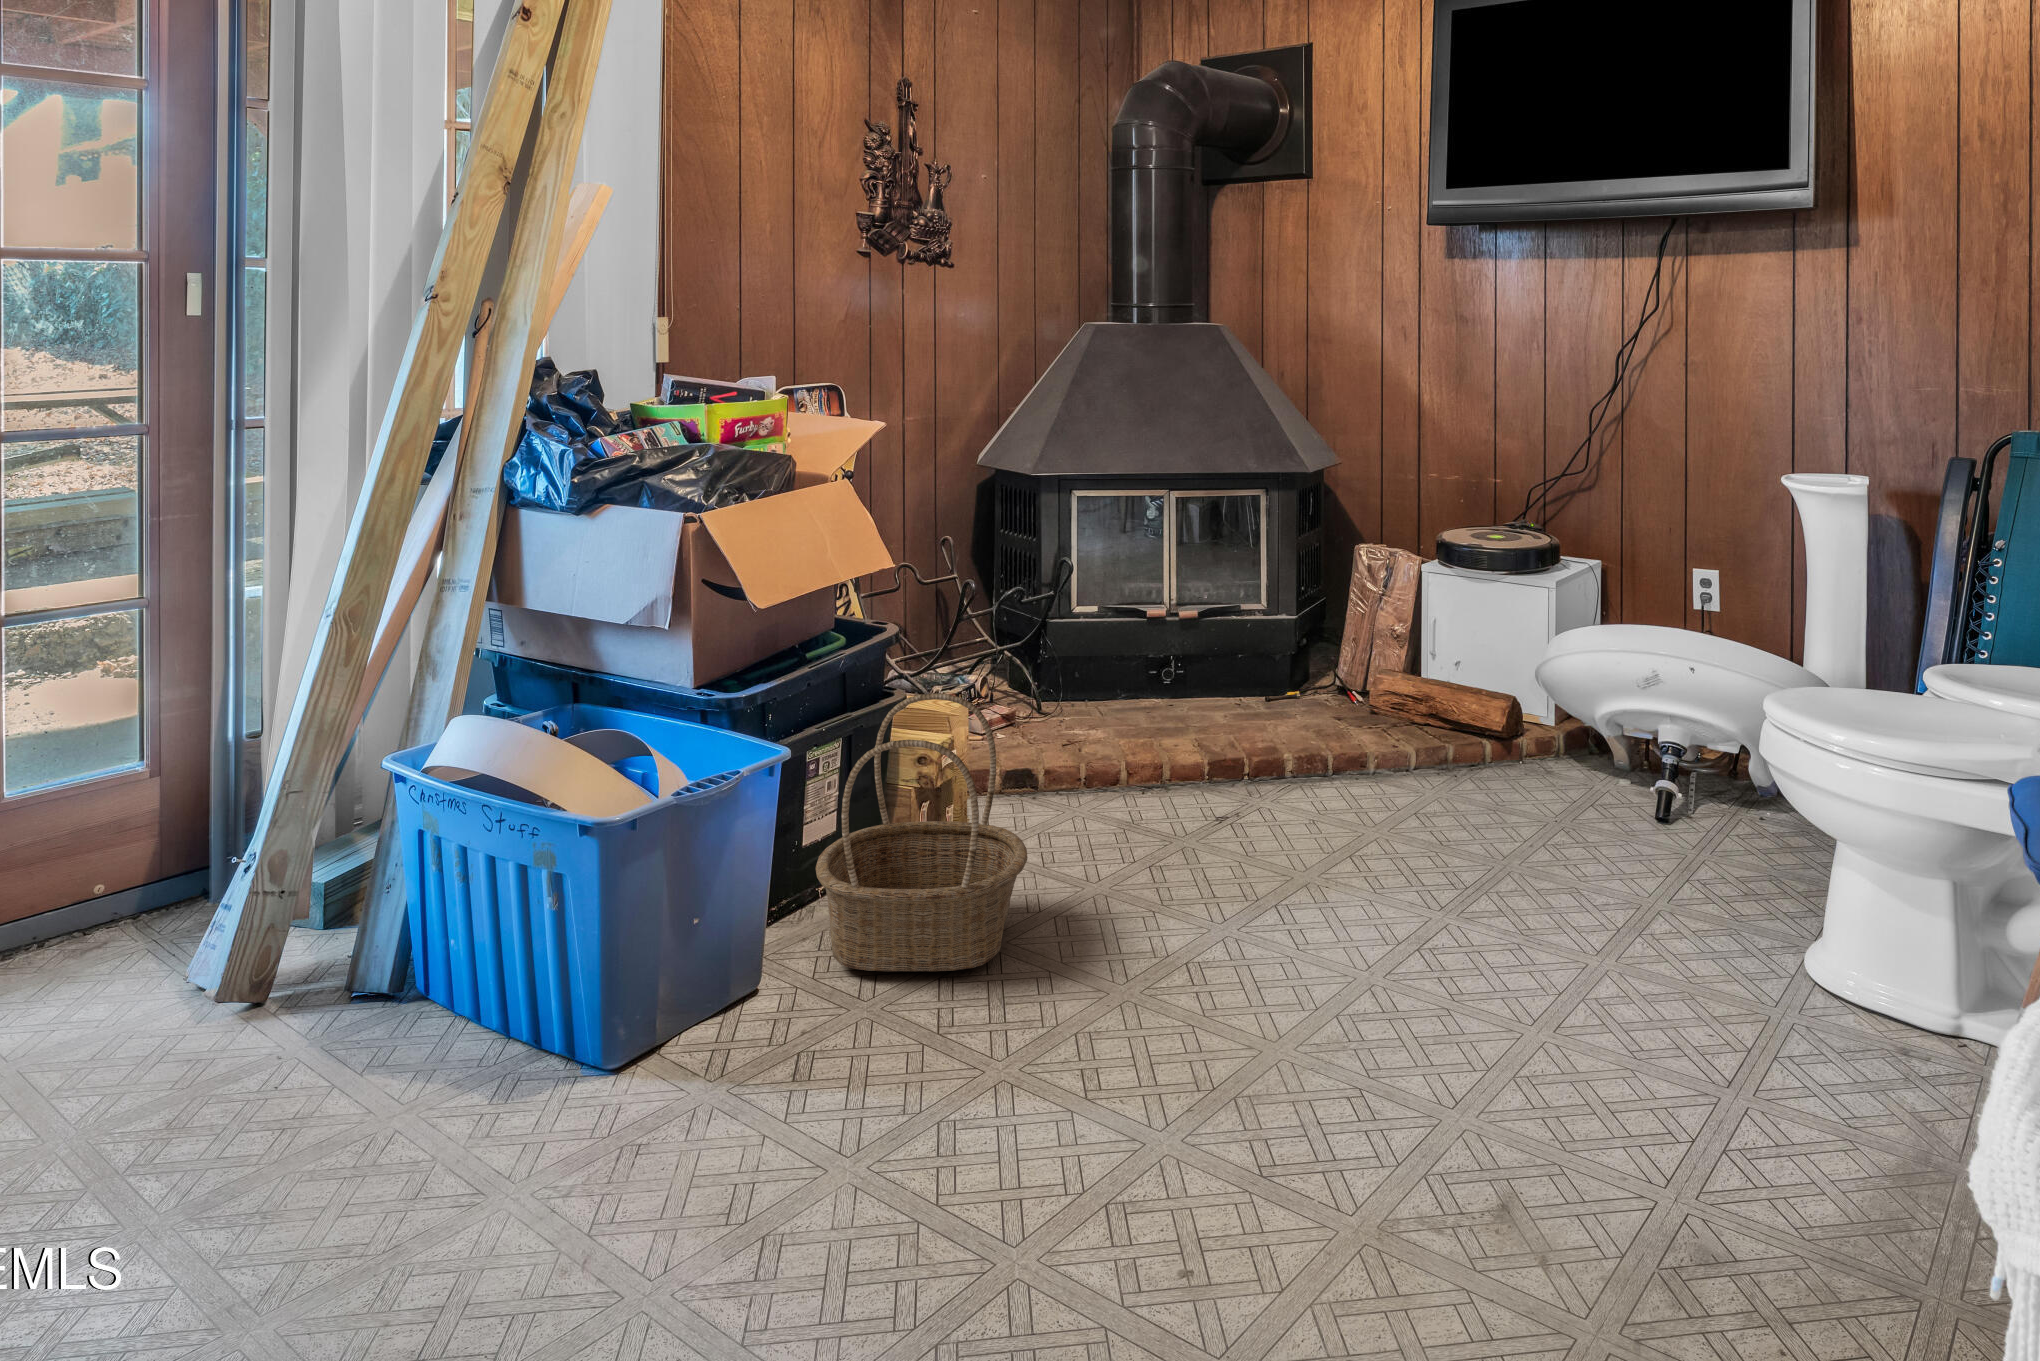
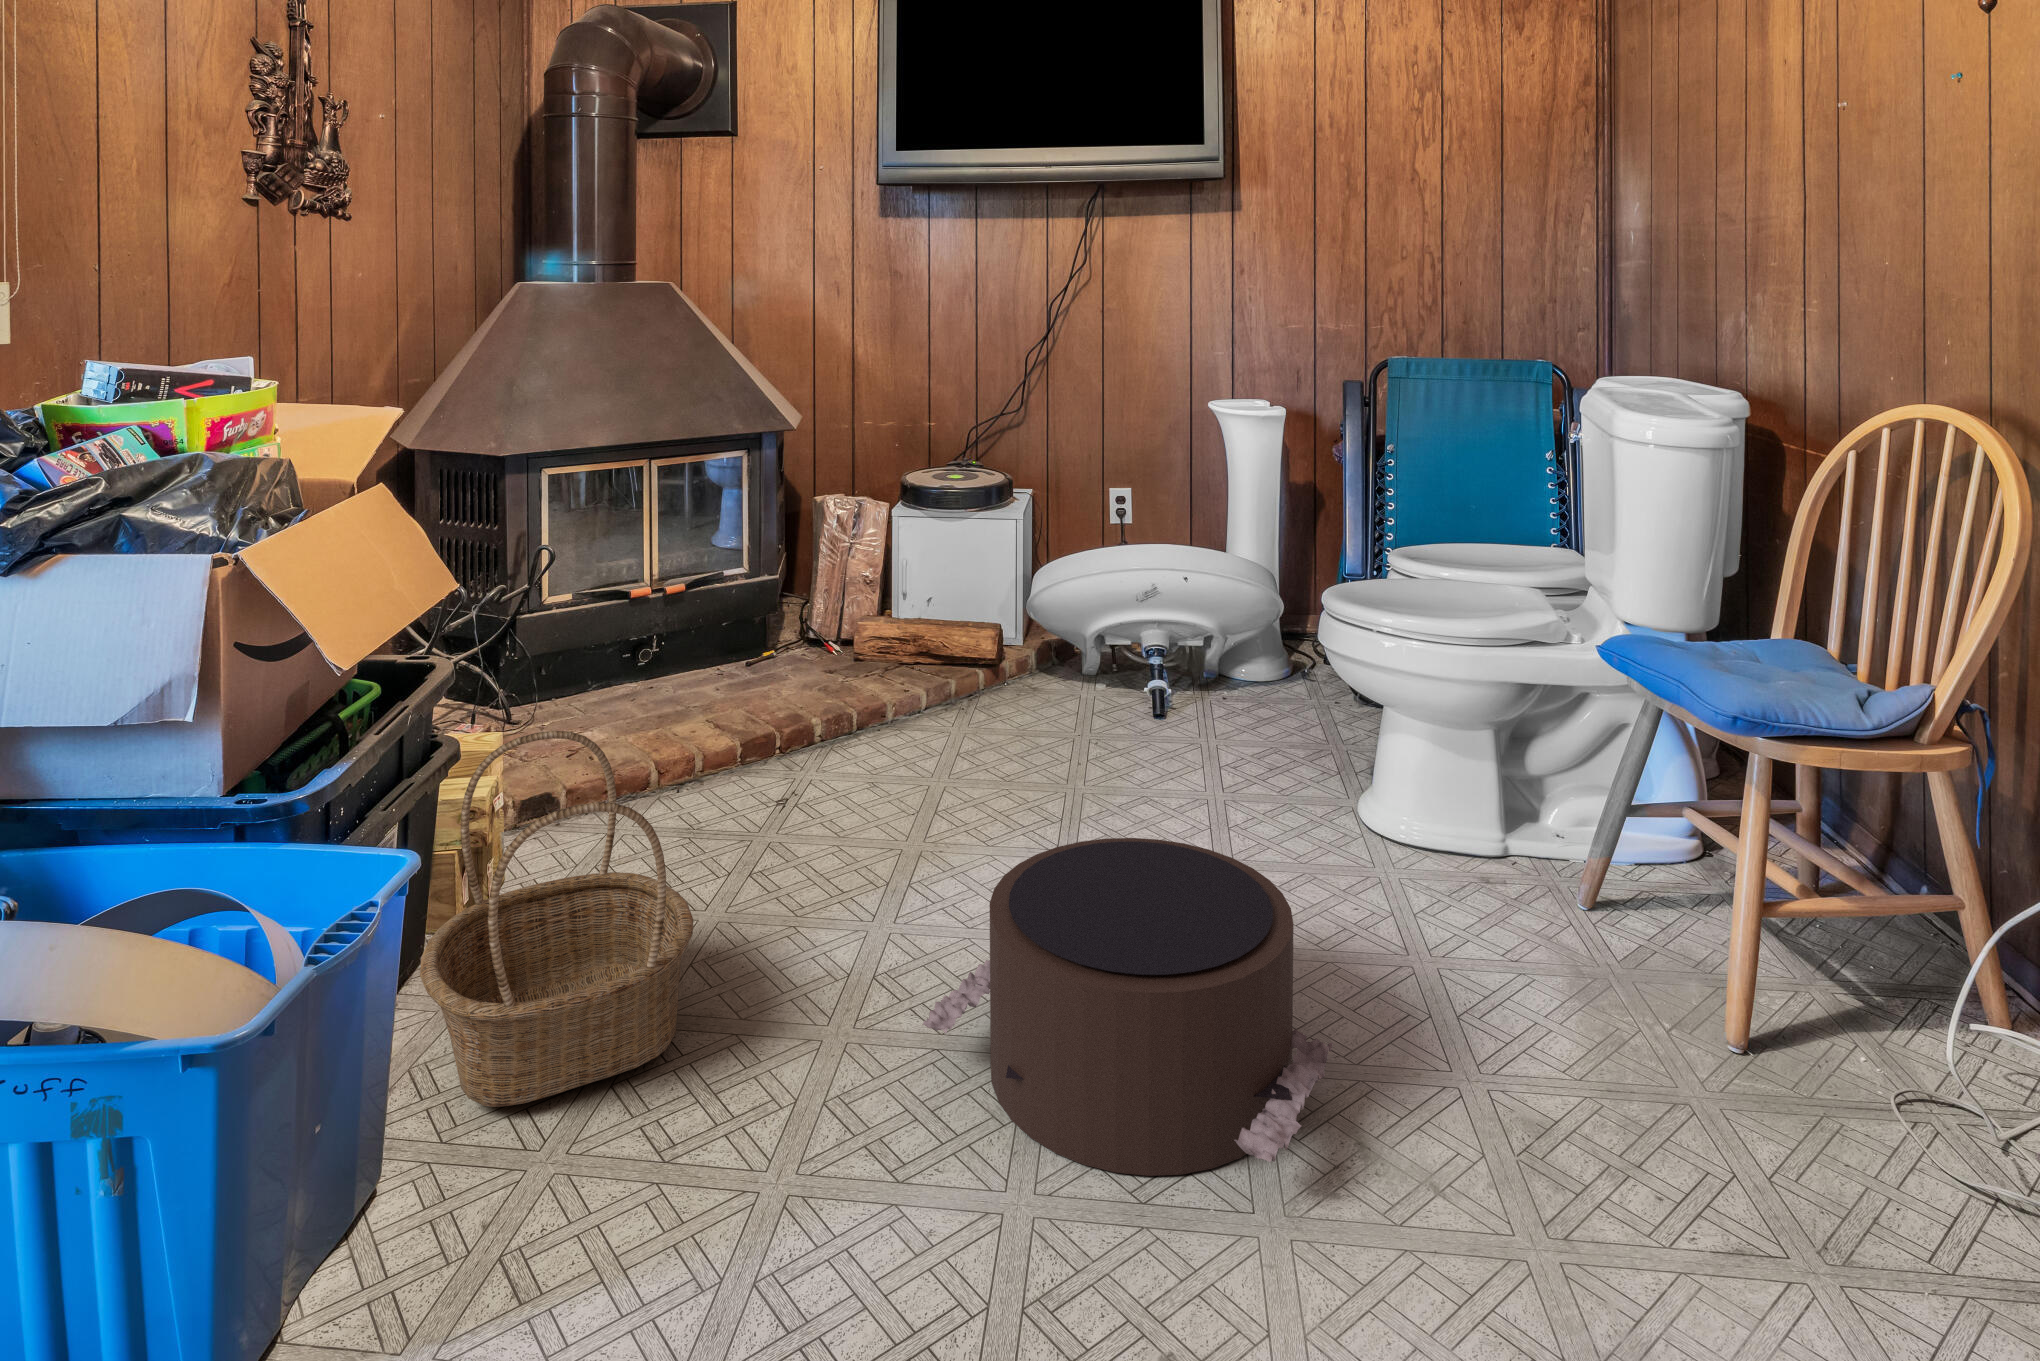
pouf: none [1162,870,1509,1163] -> present [922,838,1333,1176]

